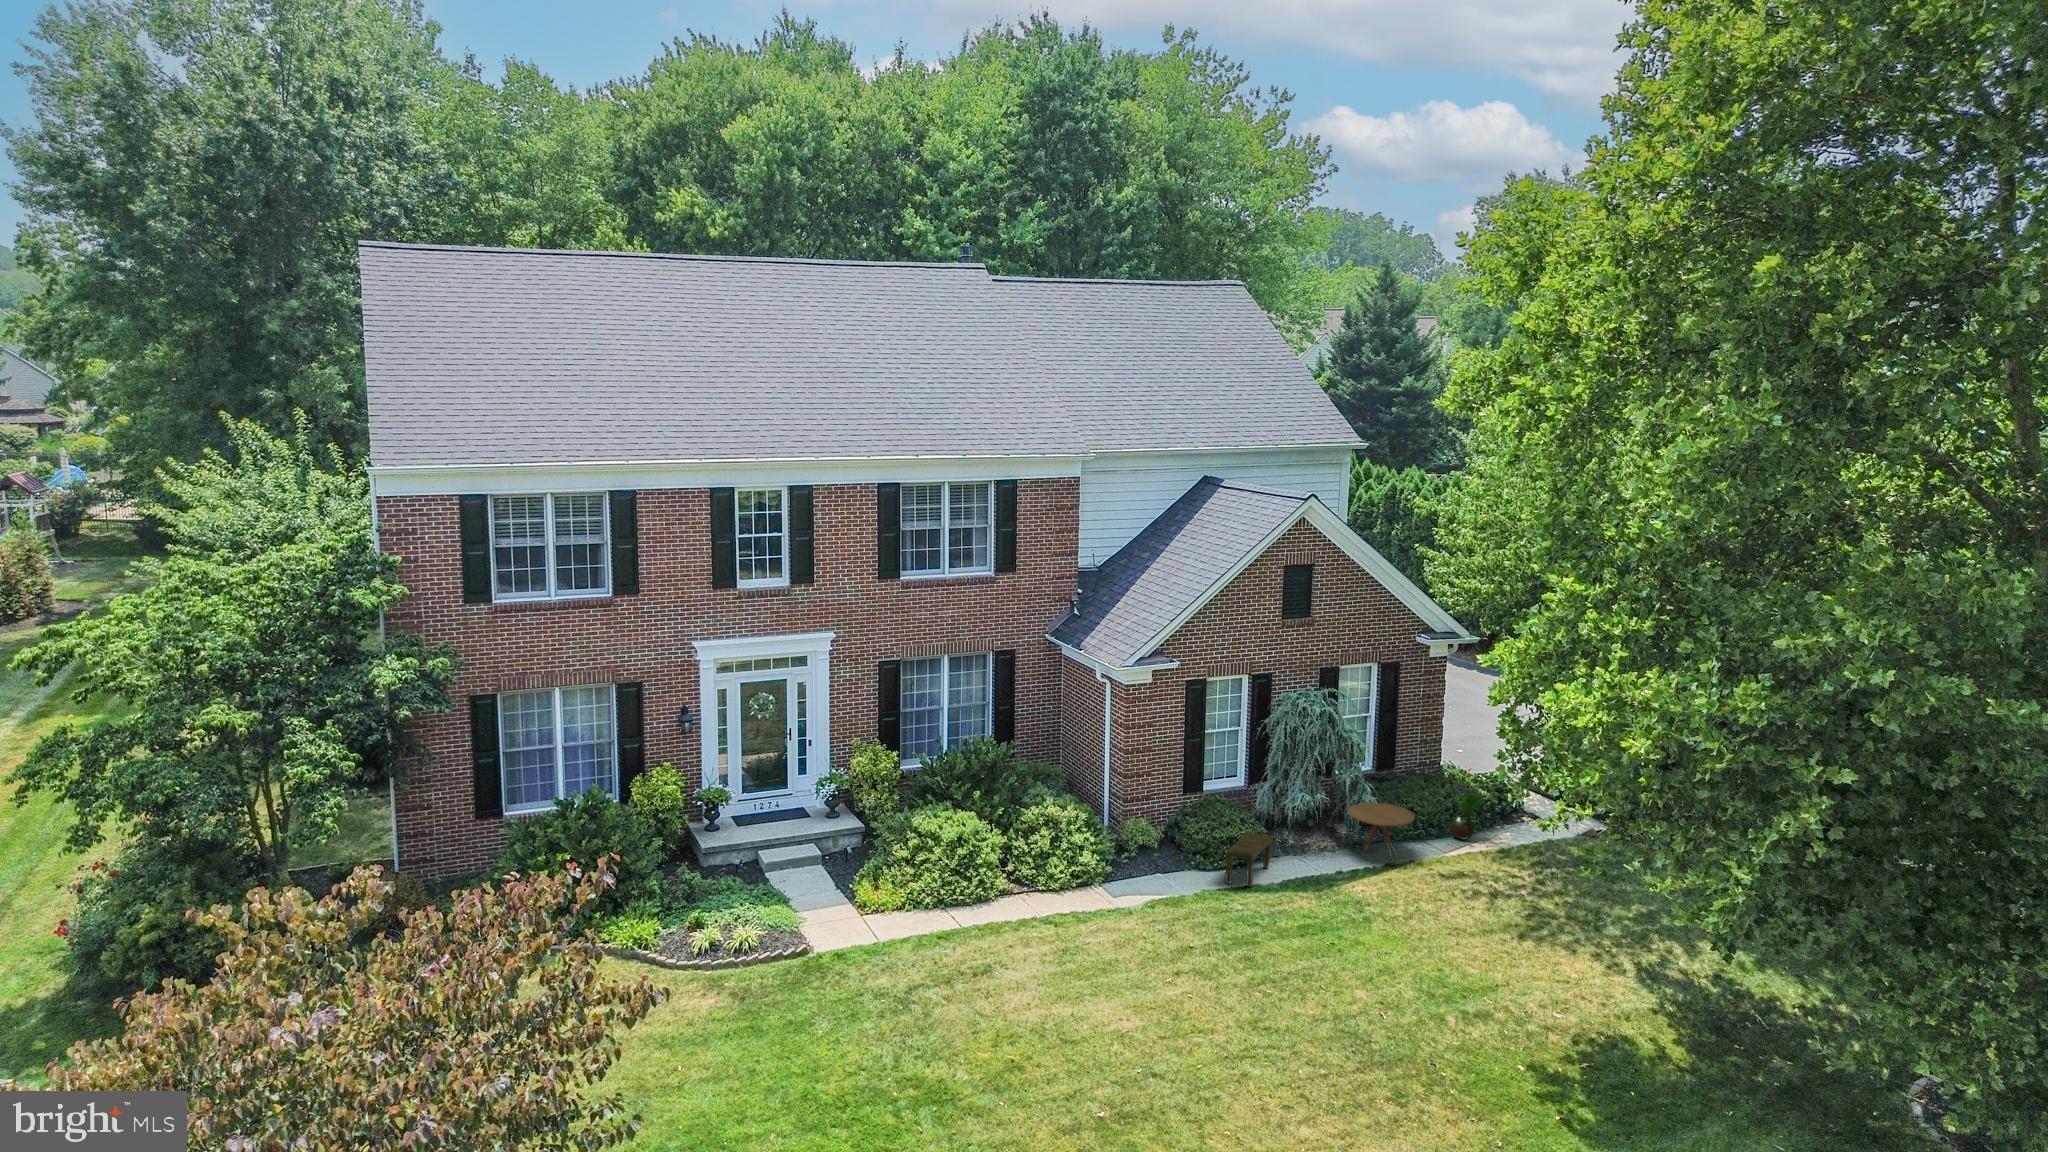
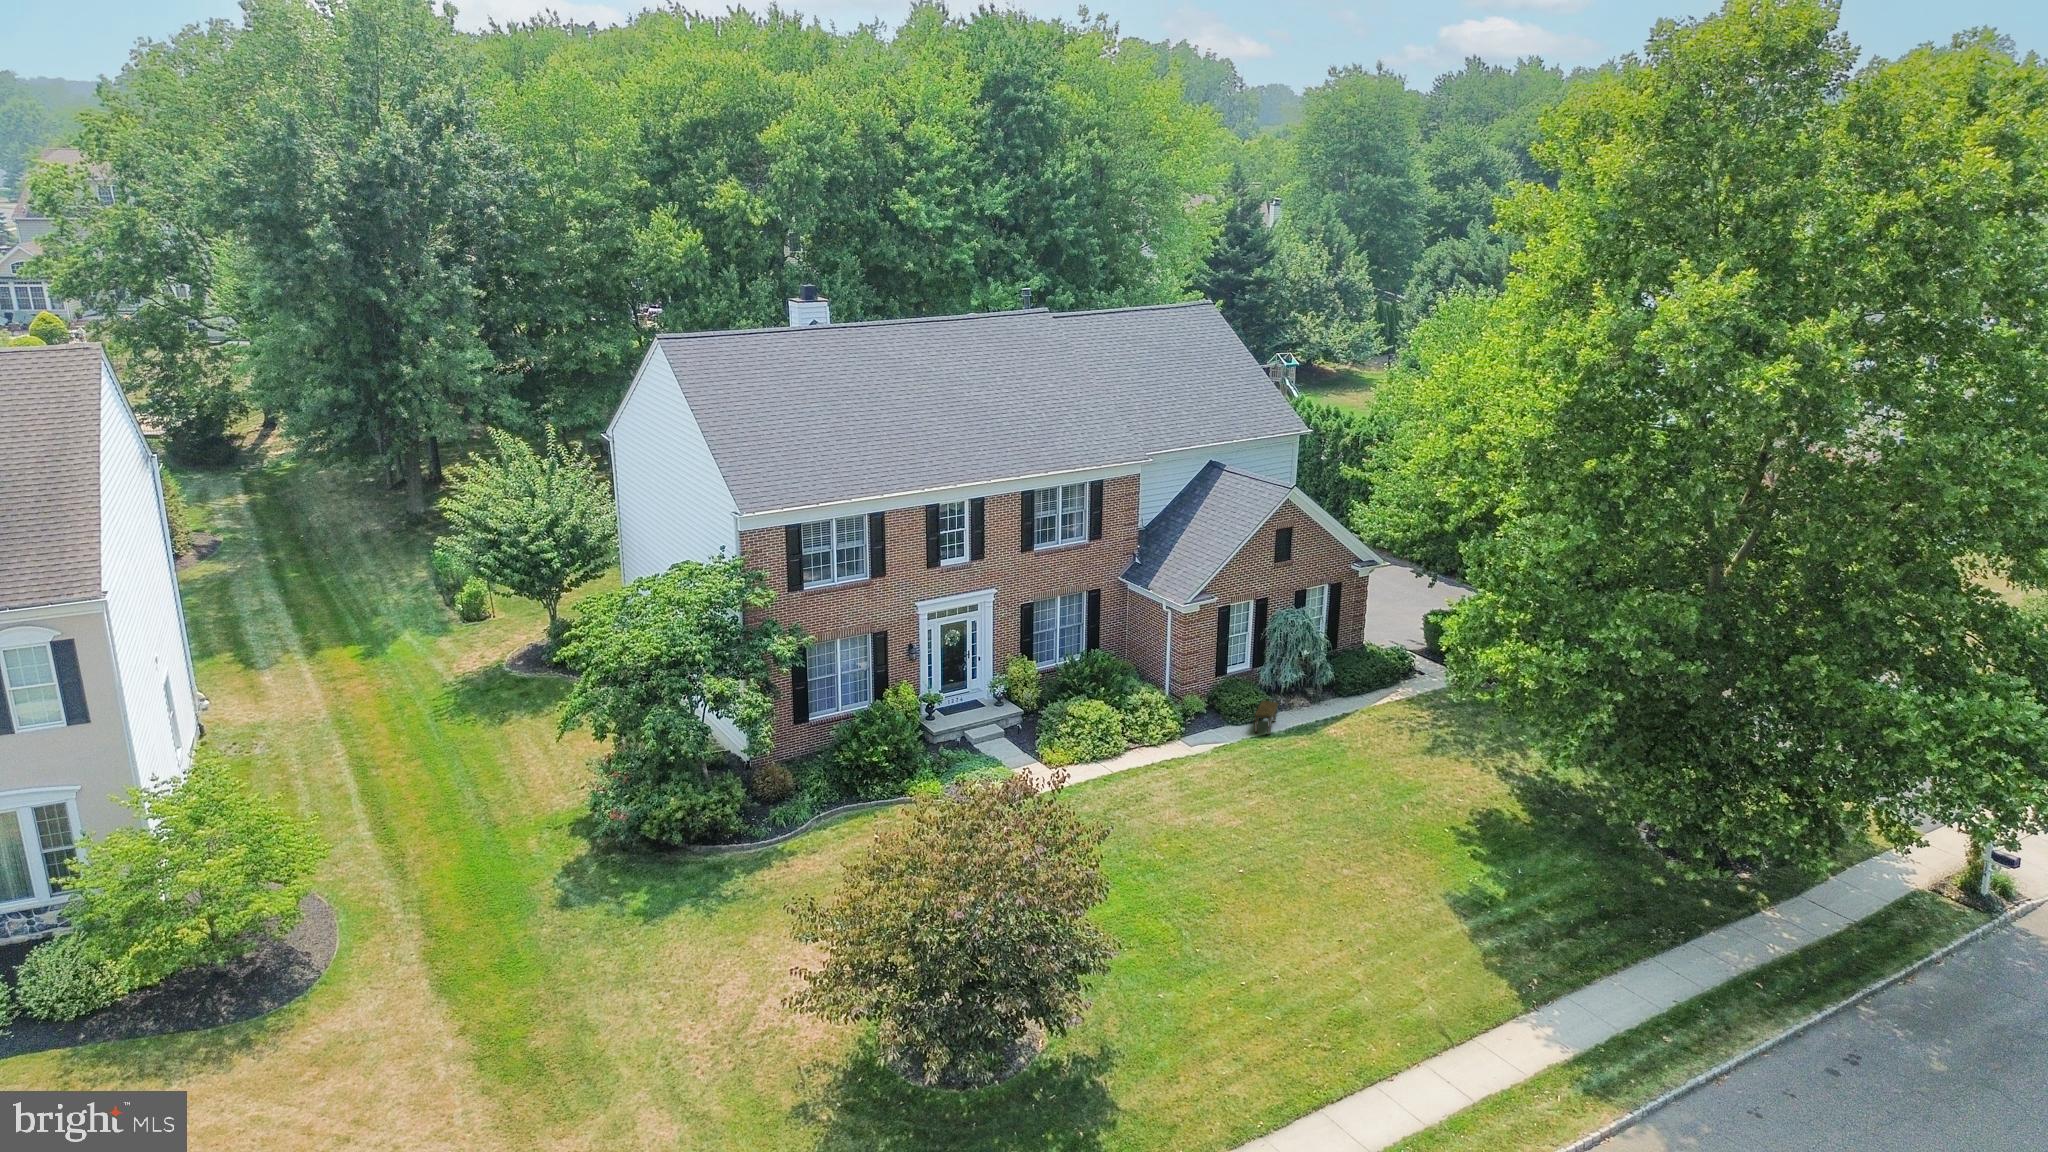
potted tree: present [1450,794,1481,840] -> none [1375,664,1397,694]
round table: present [1348,802,1414,861] -> none [1319,676,1359,713]

